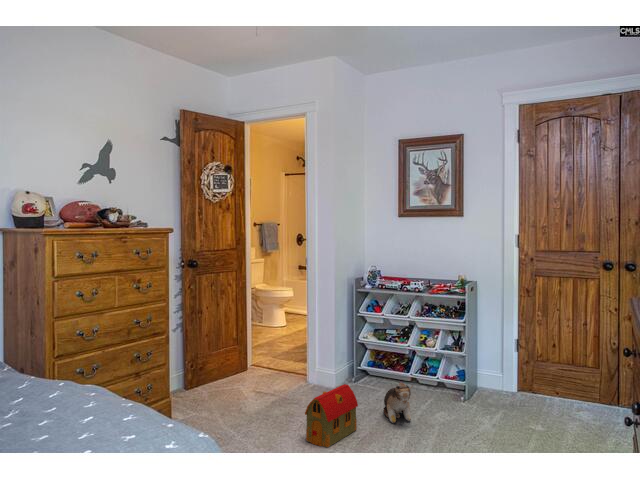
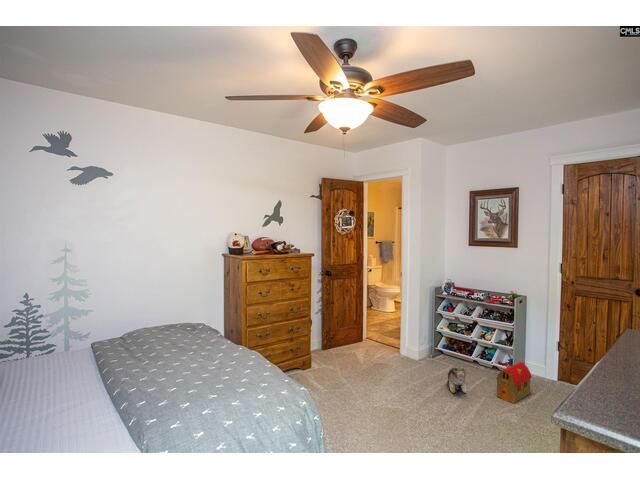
toy house: present [305,384,358,447] -> present [496,362,532,403]

